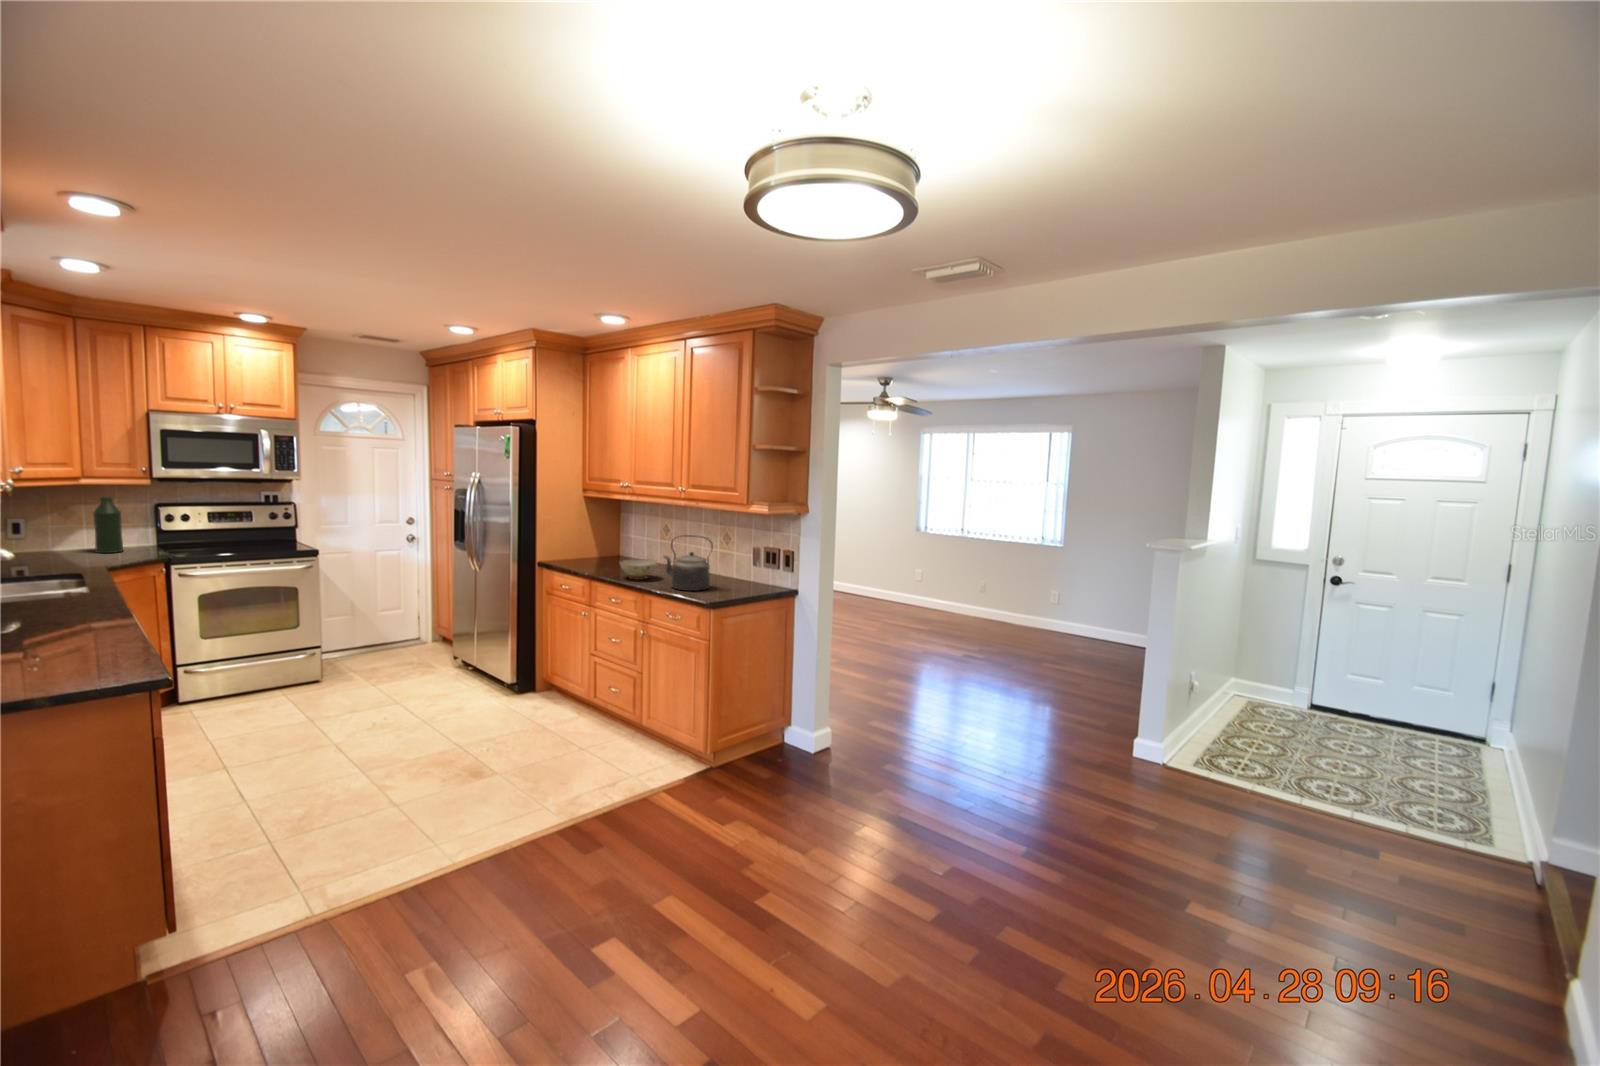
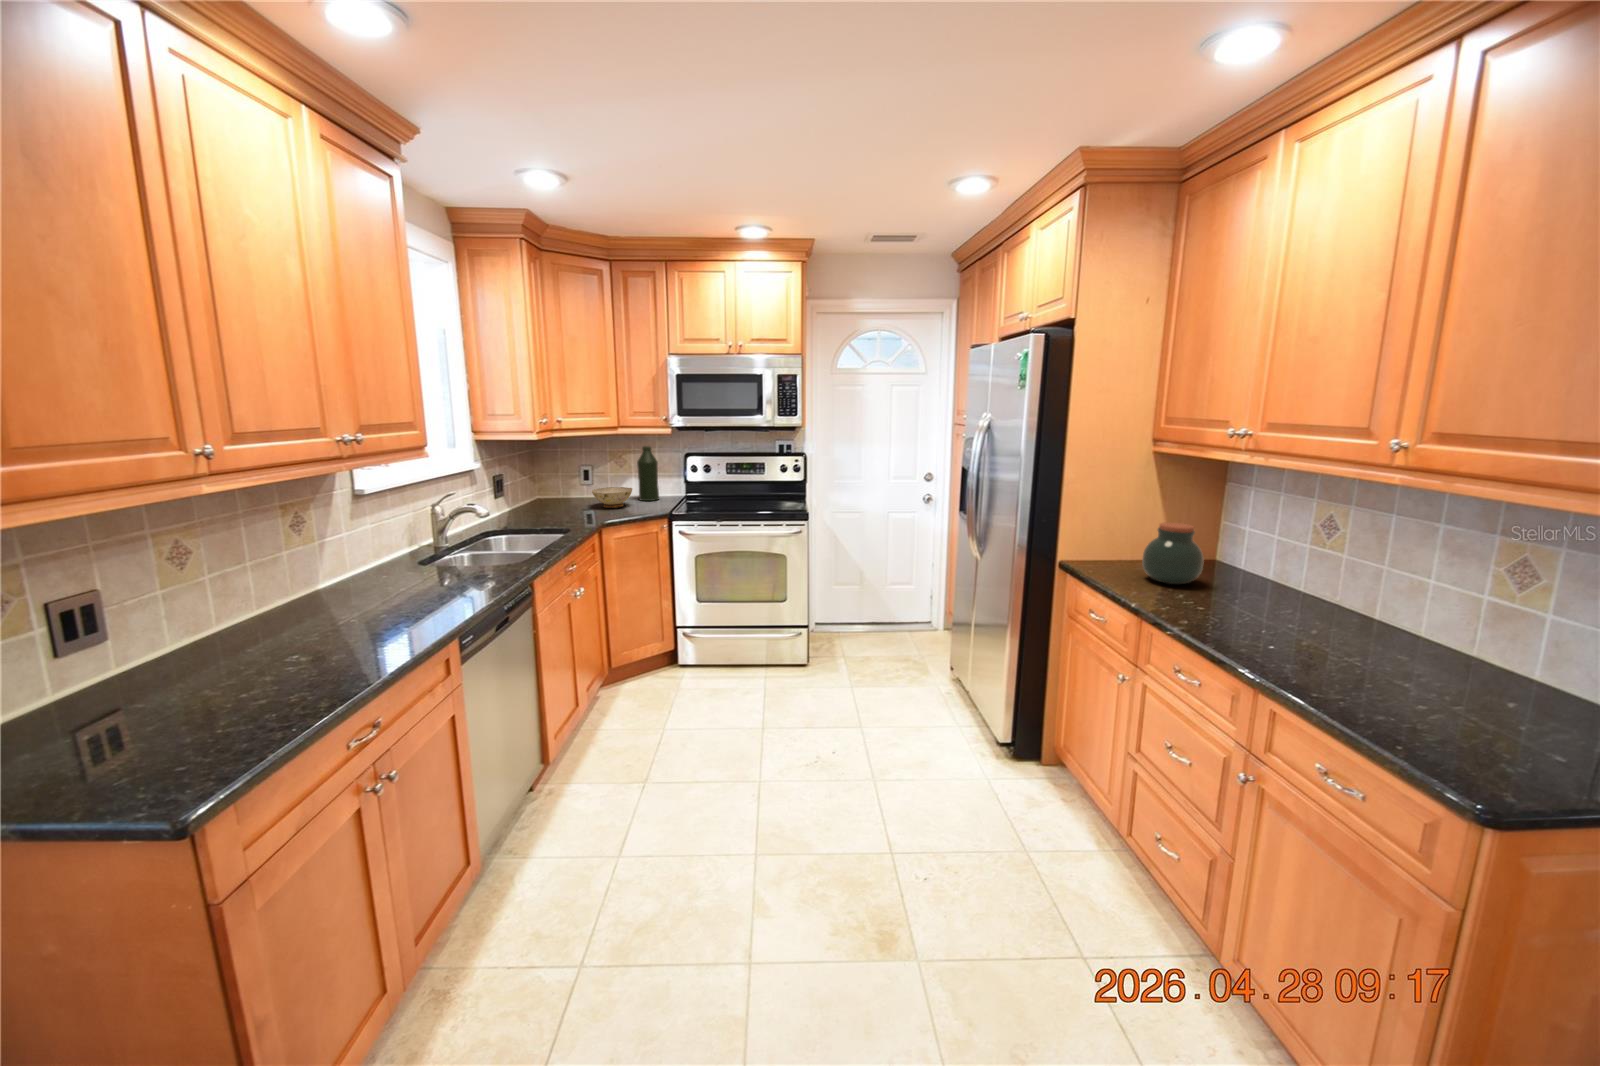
jar: none [584,534,613,567] -> present [1142,523,1204,584]
kettle: present [664,535,713,591] -> none [1349,556,1546,717]
ceramic bowl: present [620,559,657,580] -> present [592,487,632,508]

